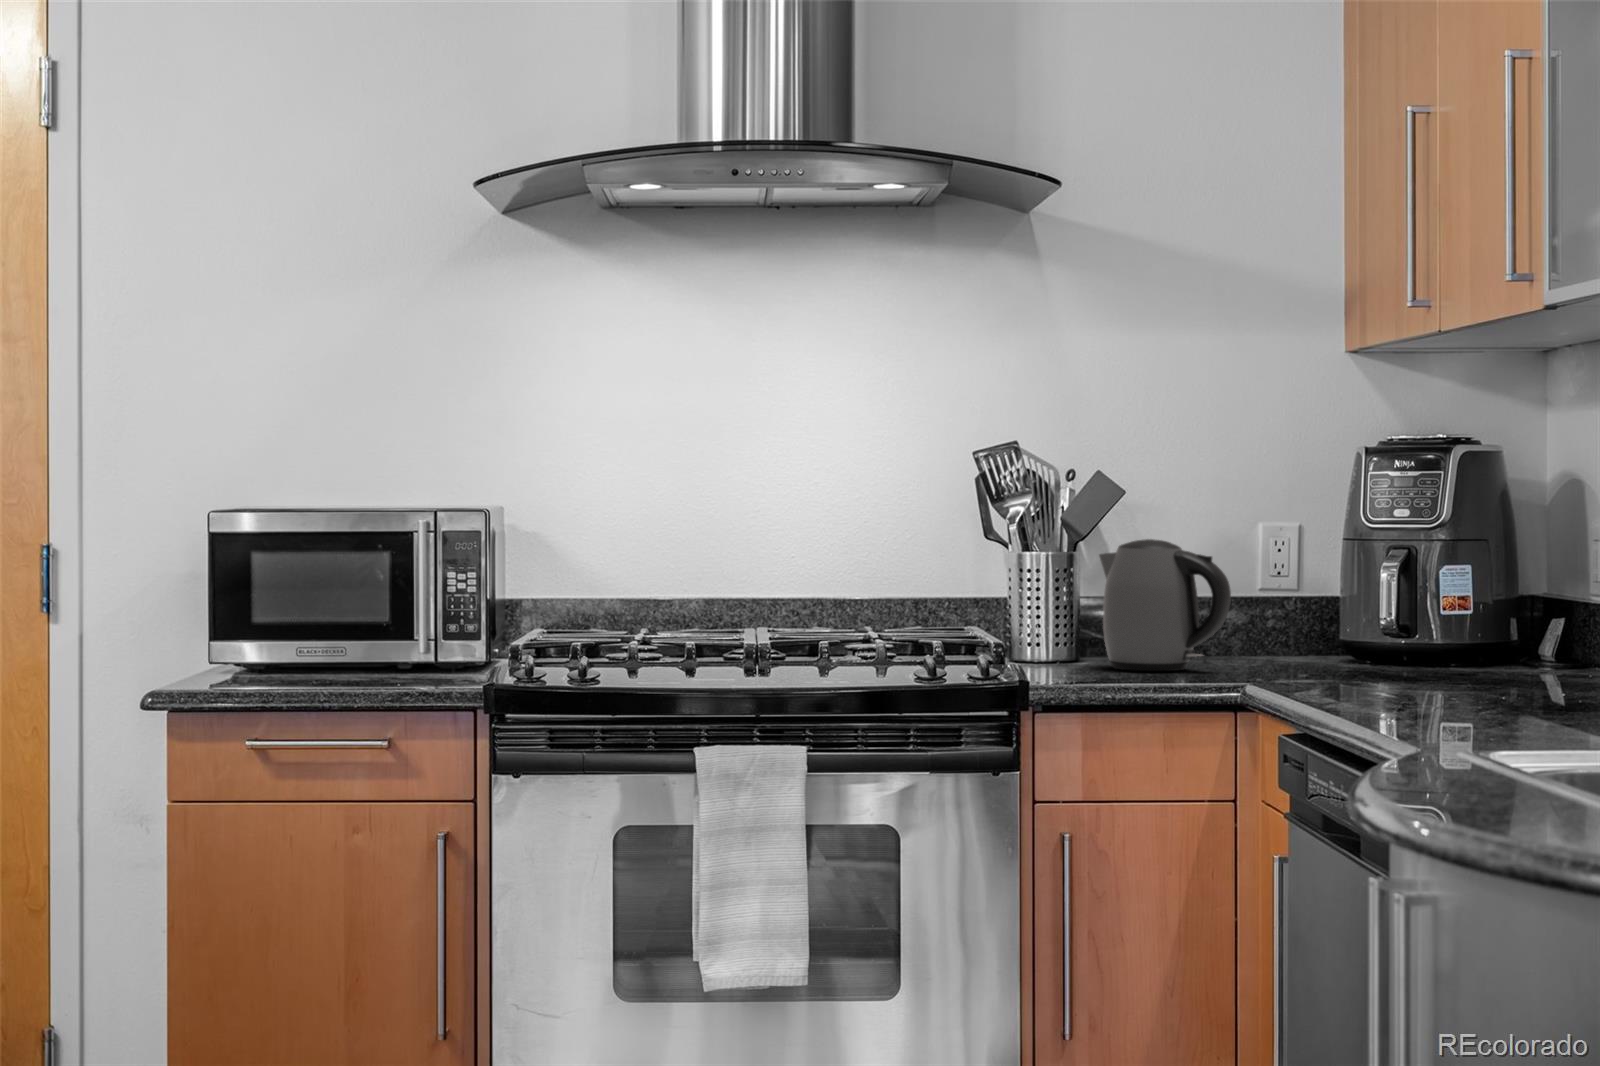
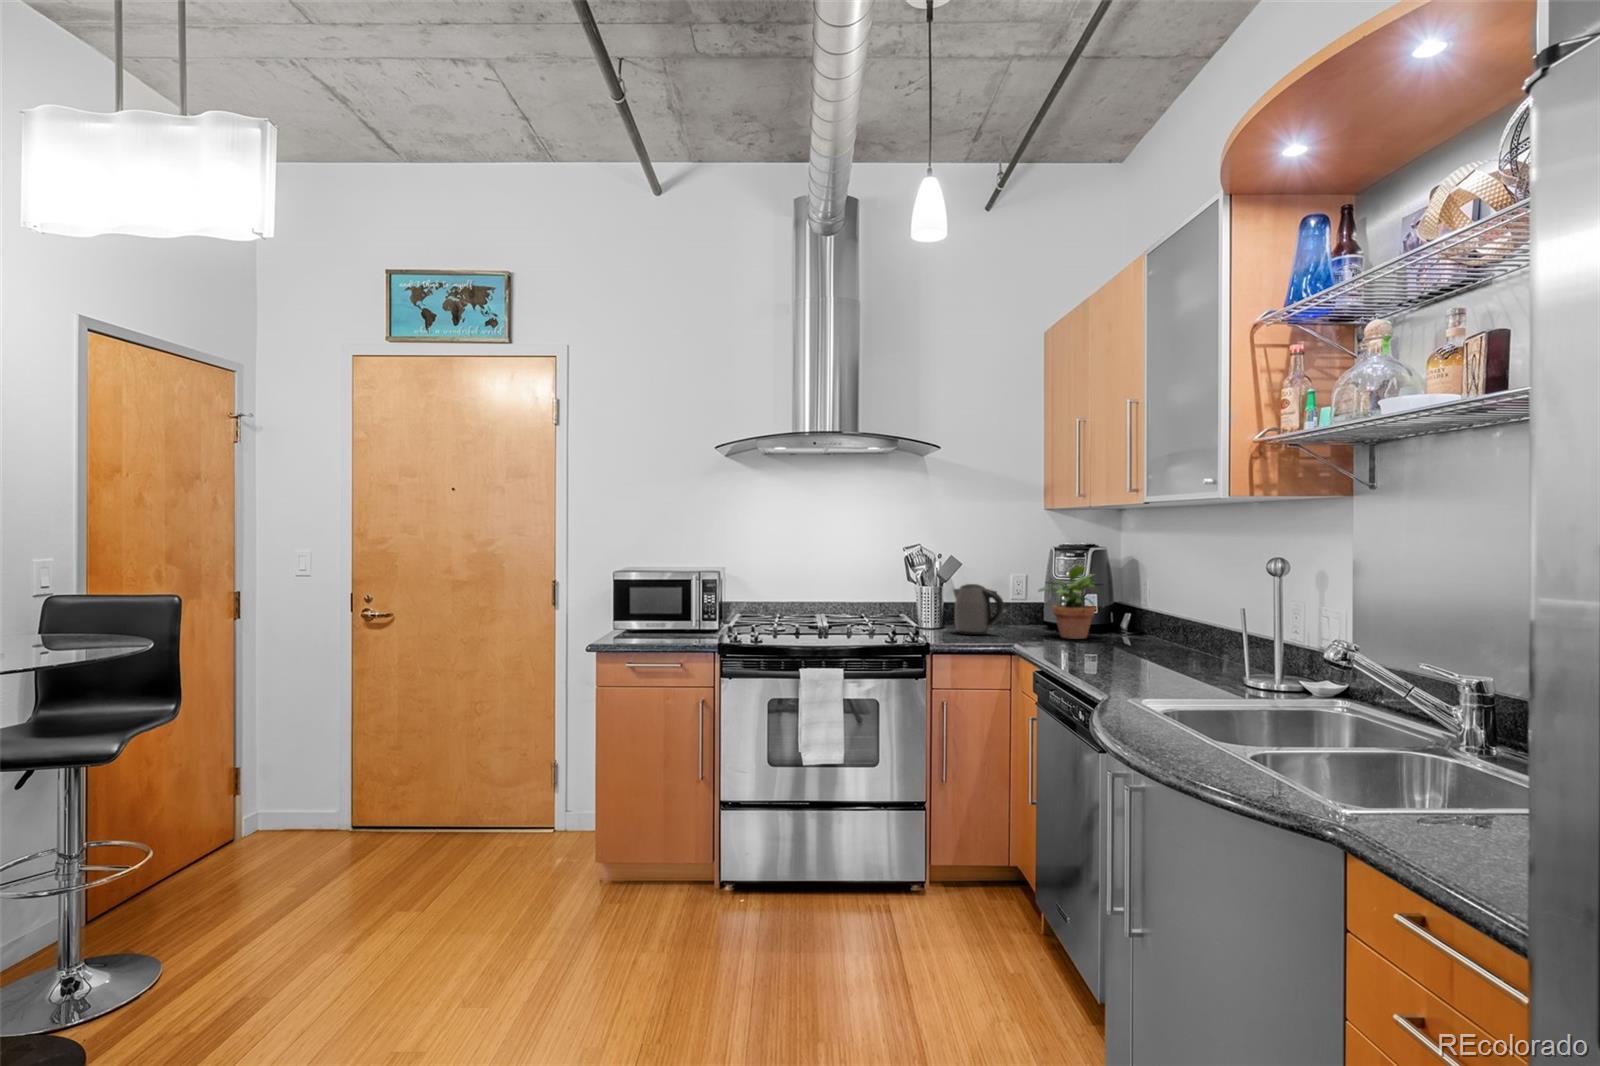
potted plant: none [1319,484,1477,678] -> present [1038,565,1097,639]

